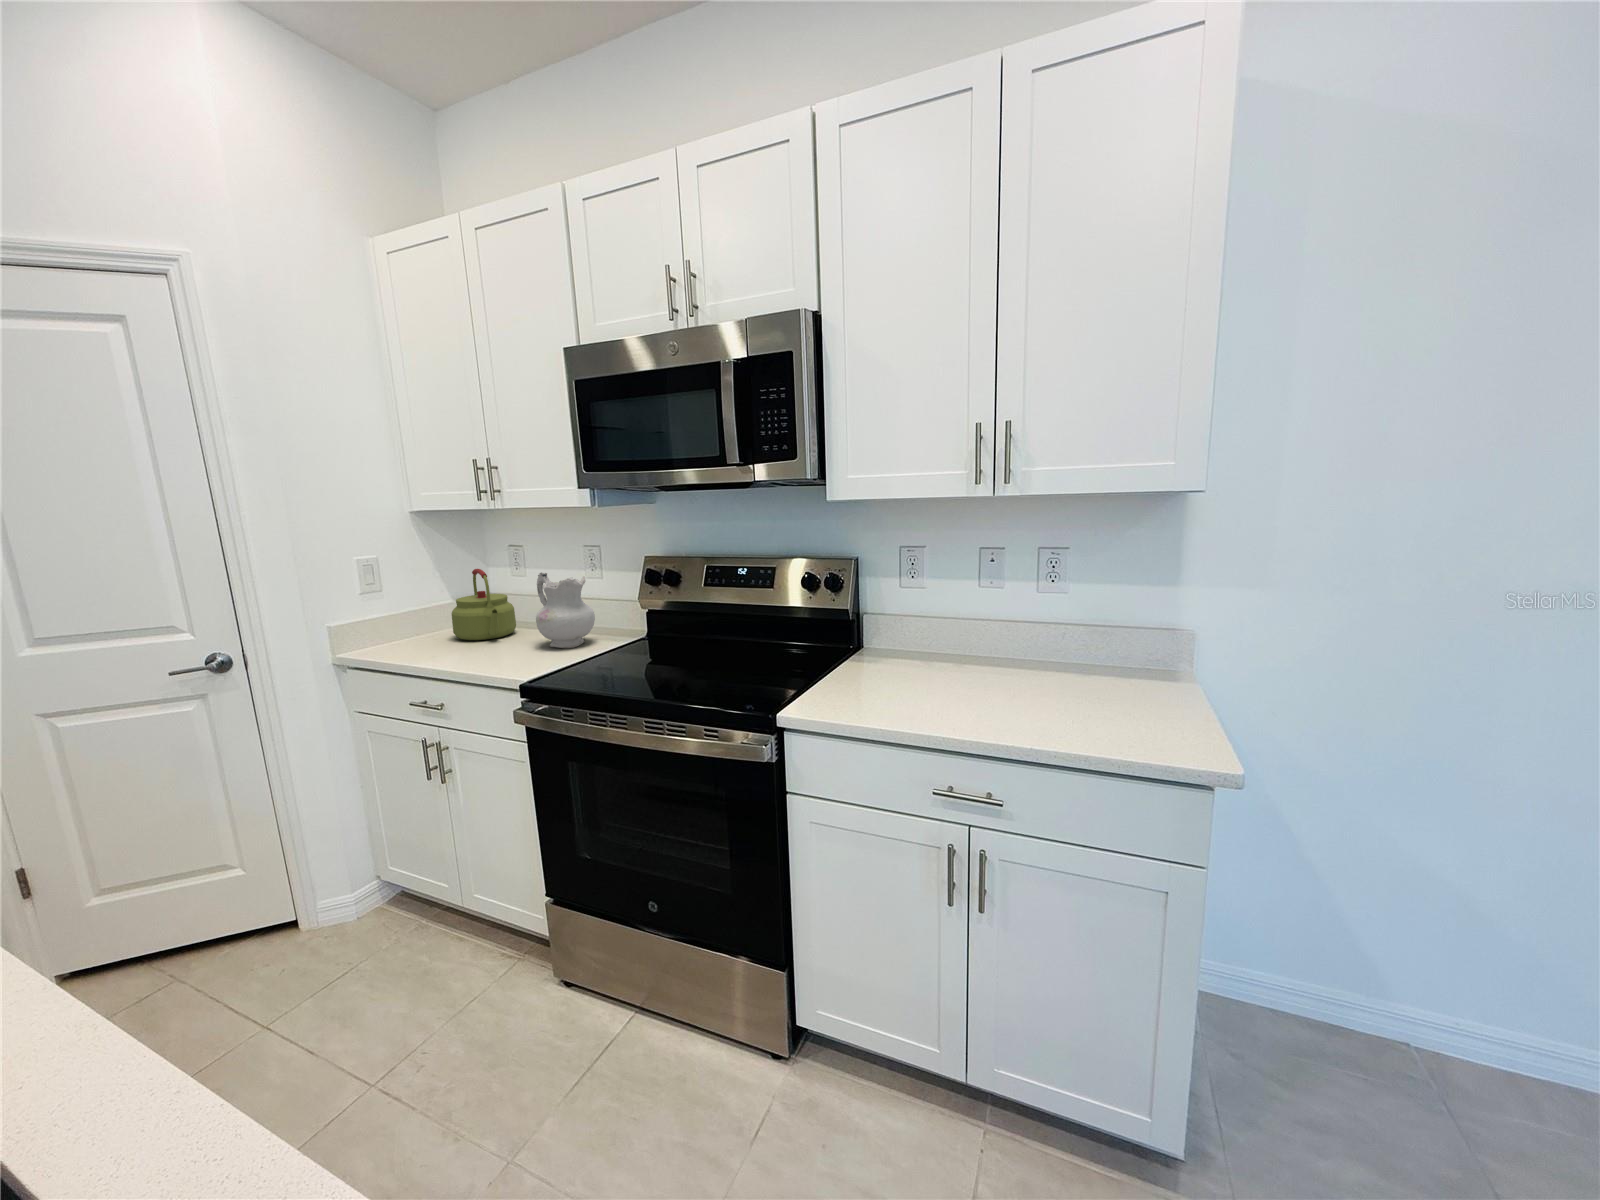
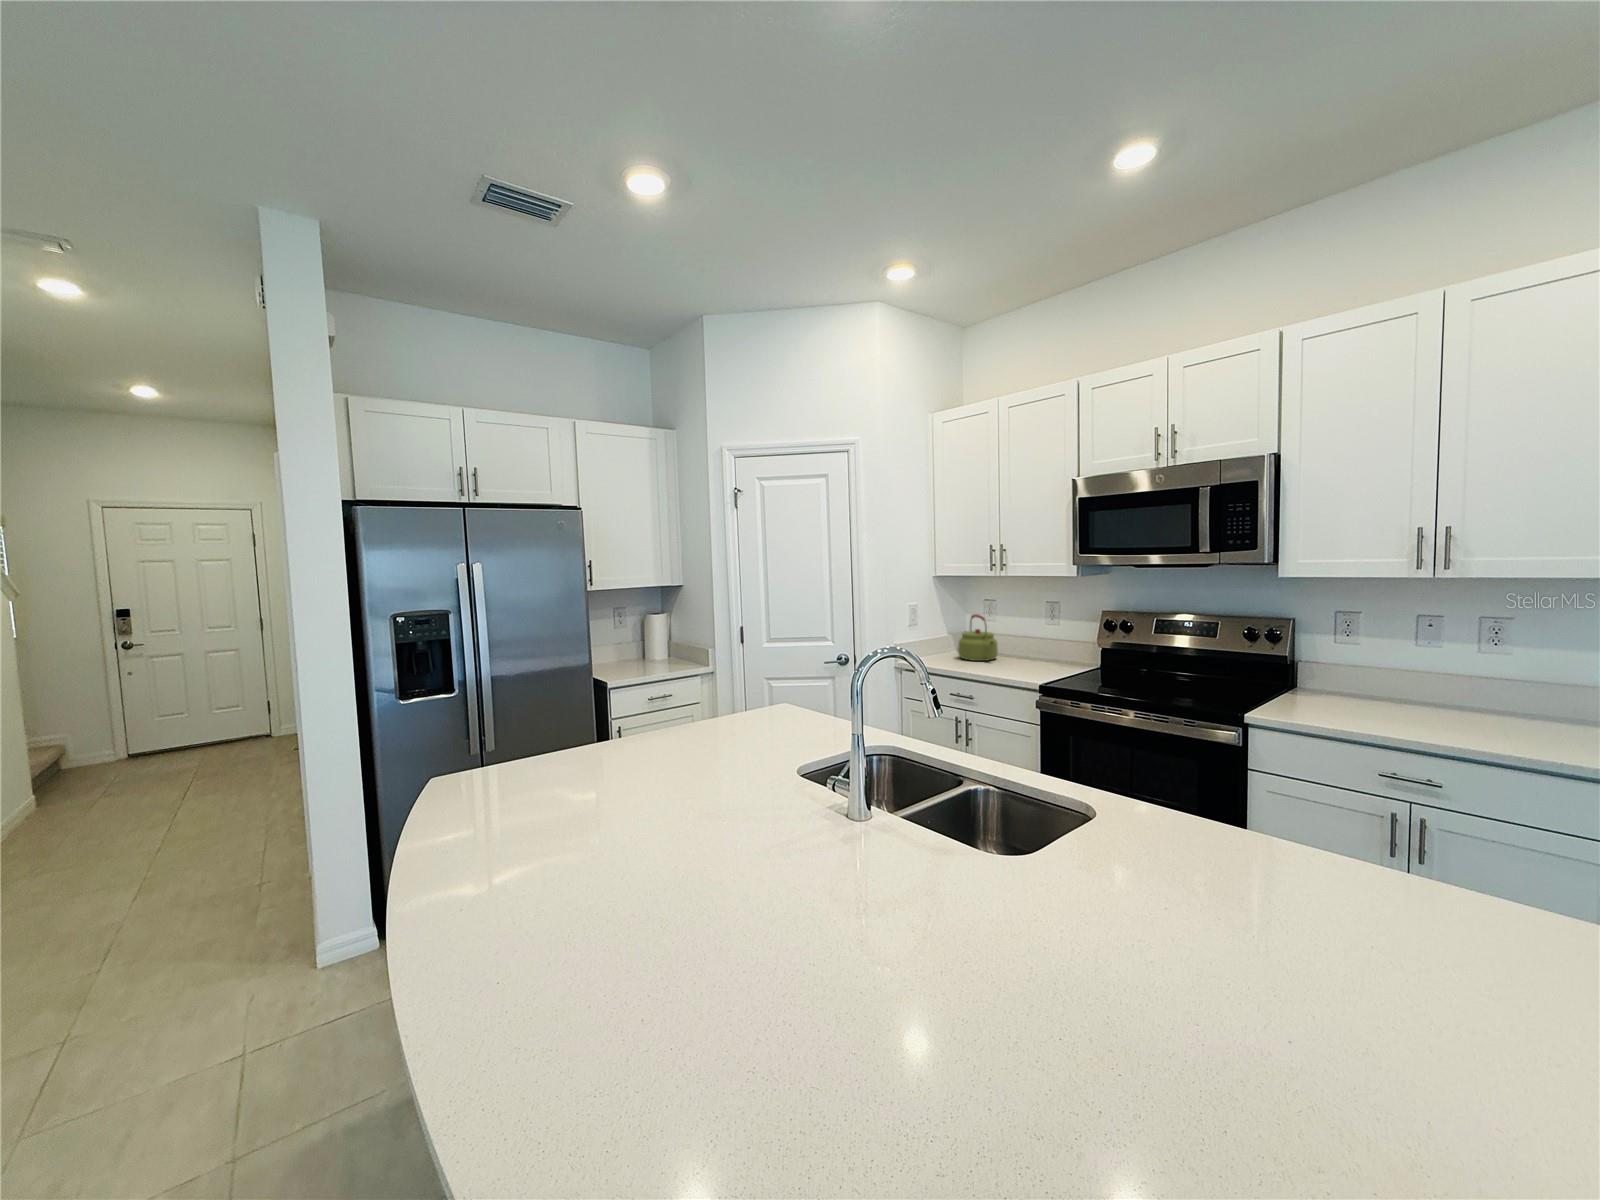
ceramic pitcher: present [536,573,595,648] -> none [1022,619,1063,670]

